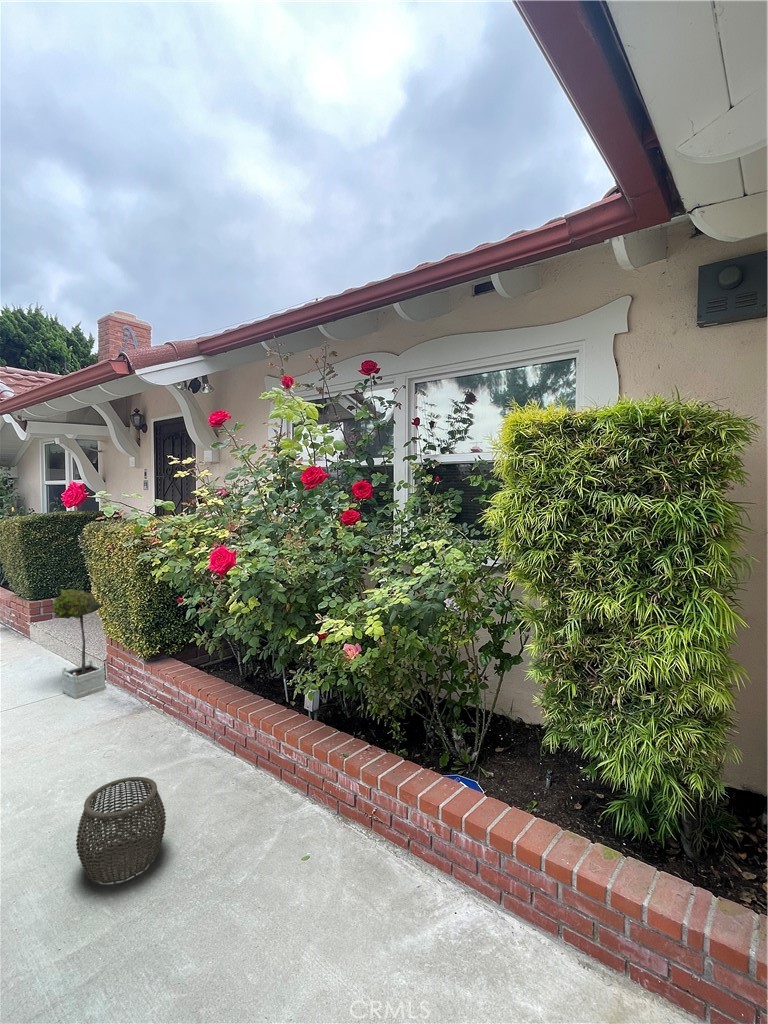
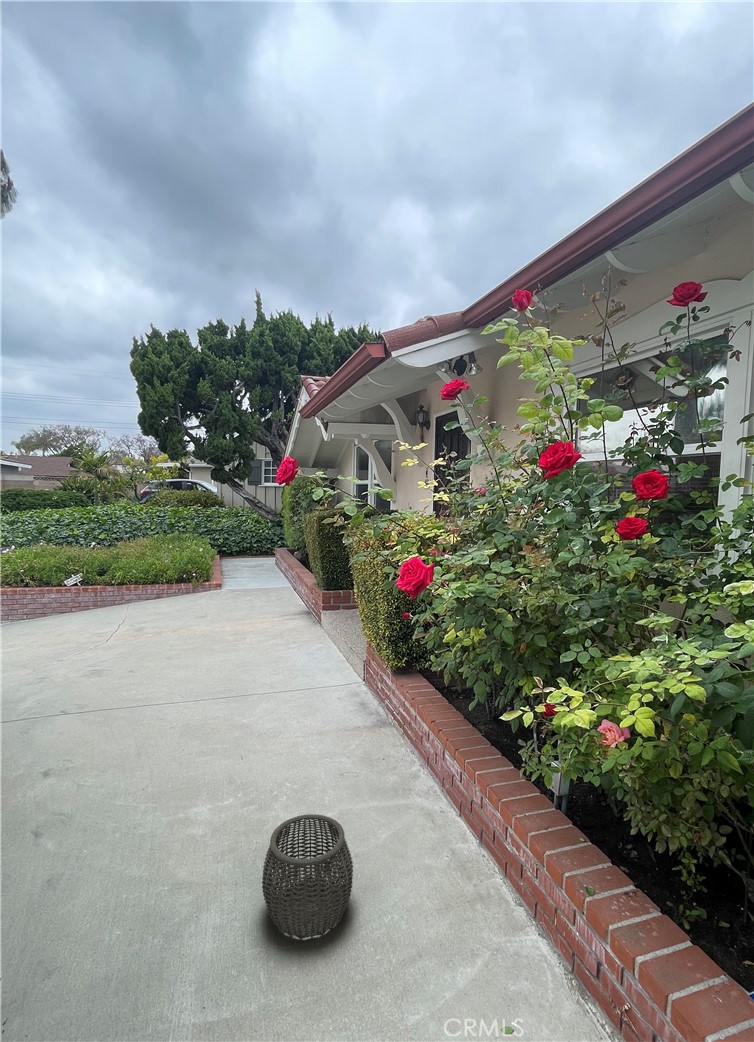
potted tree: present [53,589,106,699] -> none [320,586,364,696]

